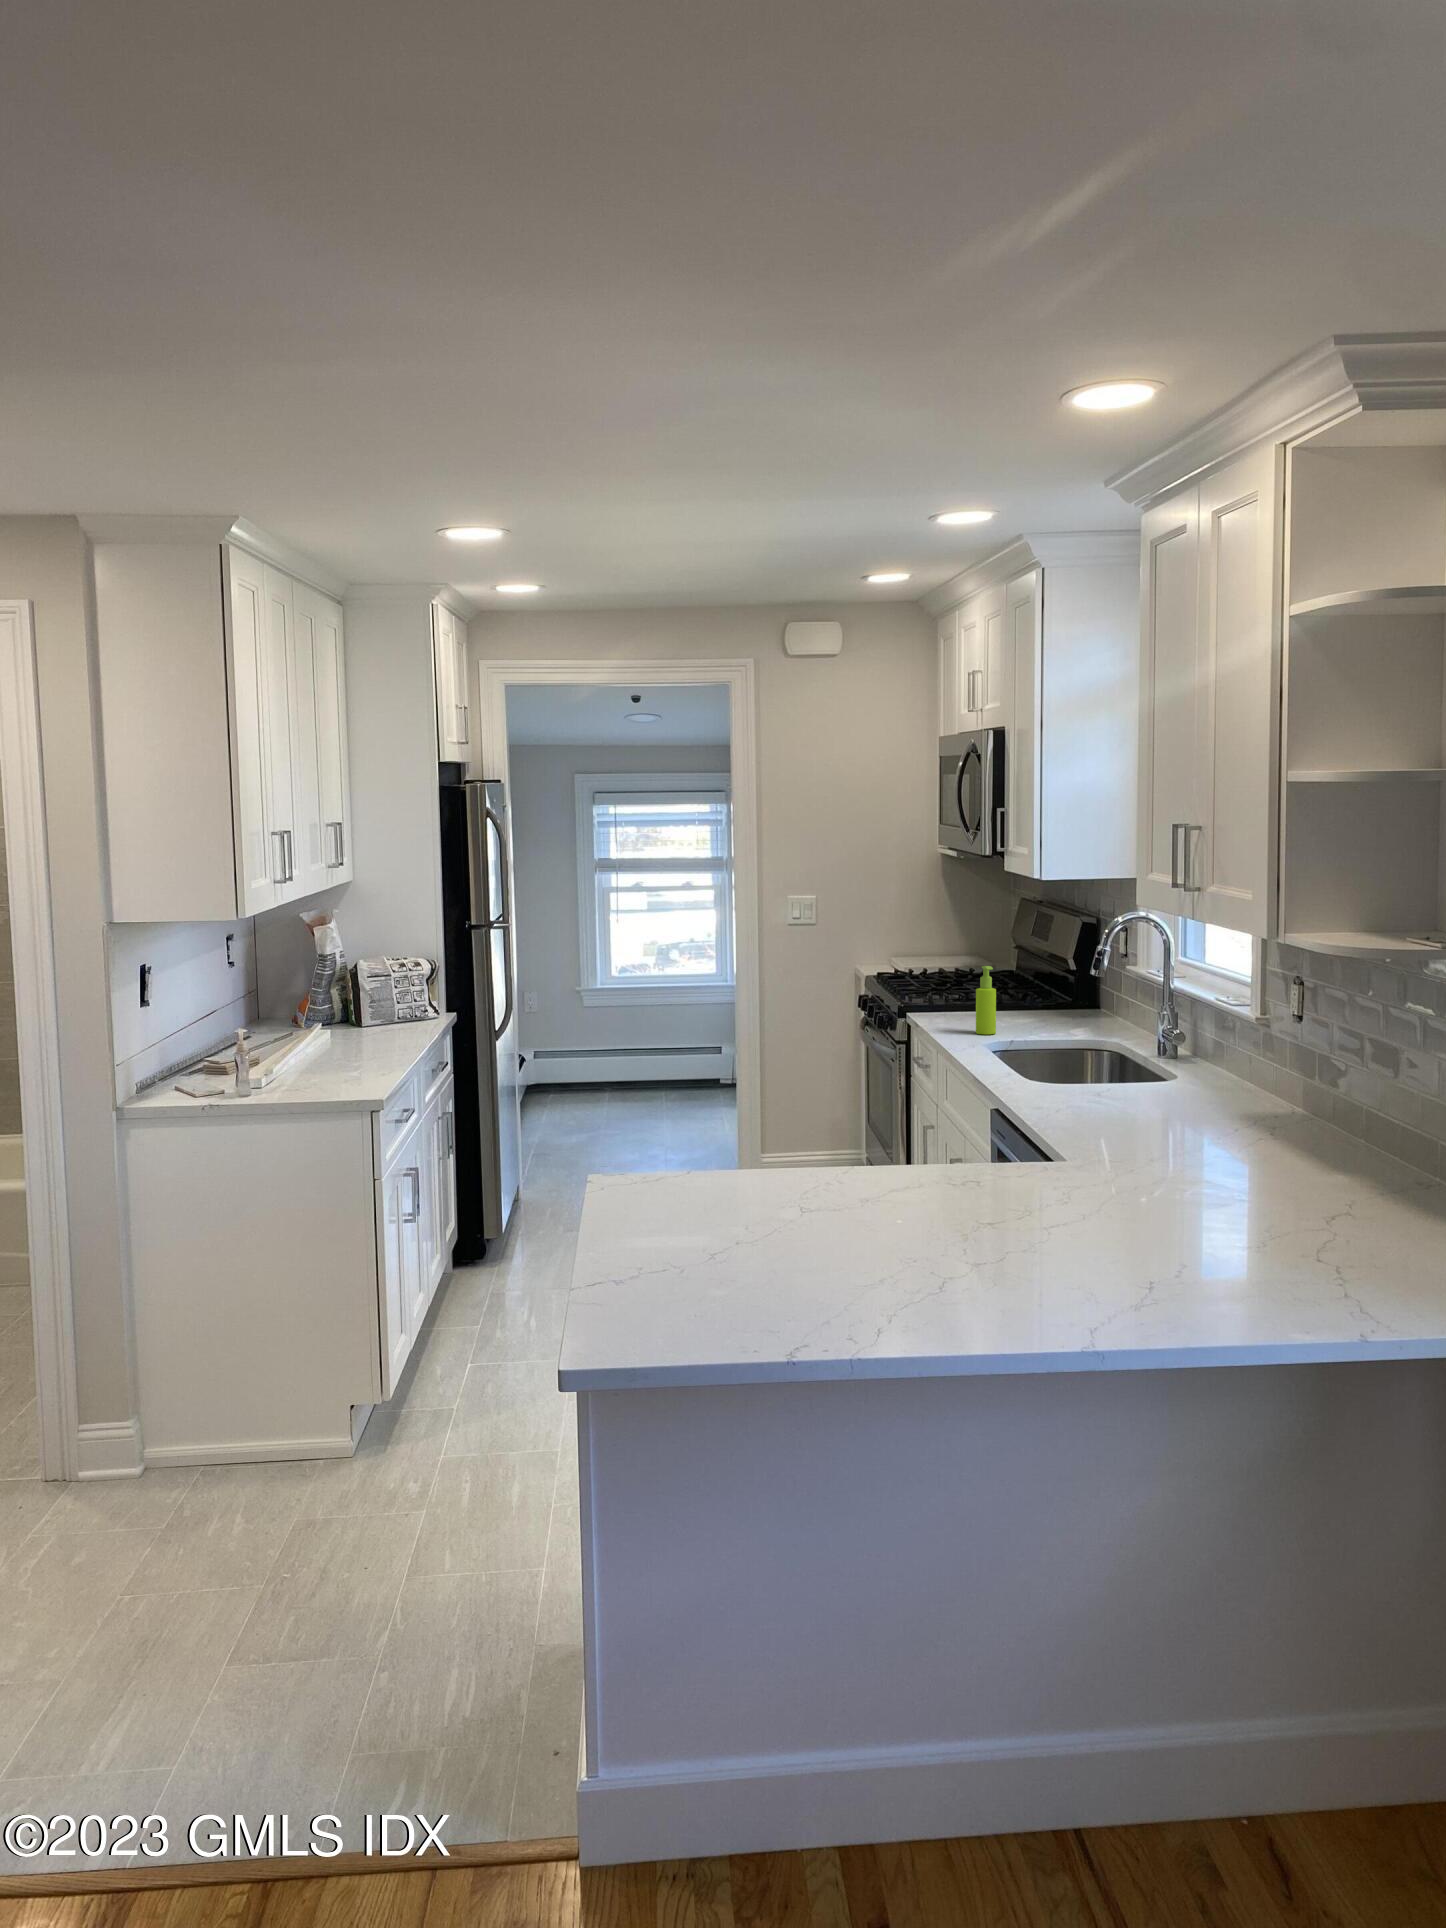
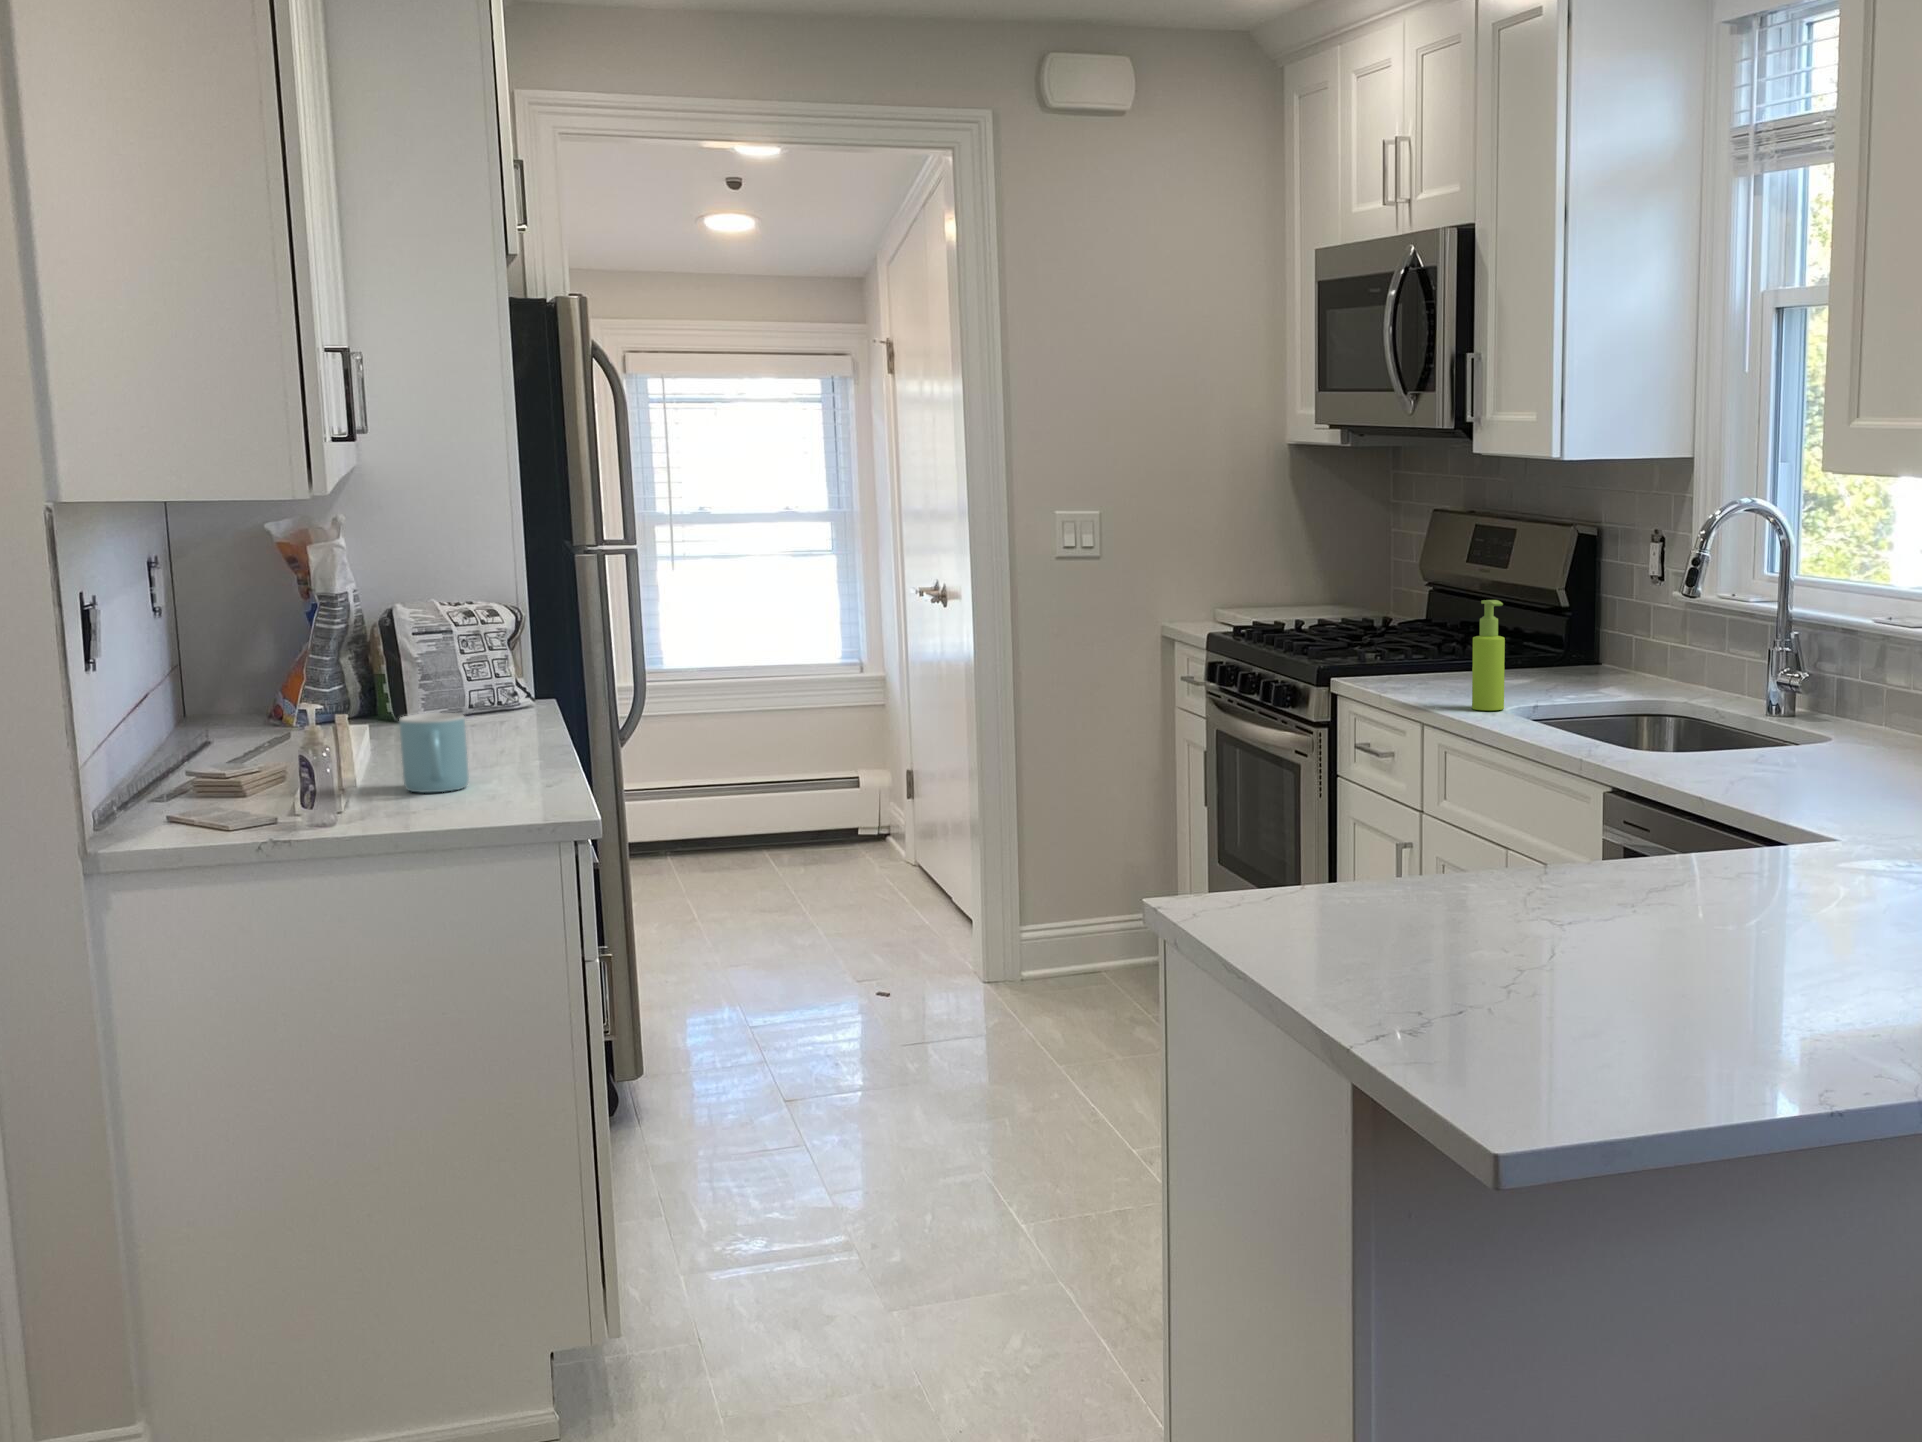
mug: none [342,1025,376,1068] -> present [399,713,469,793]

